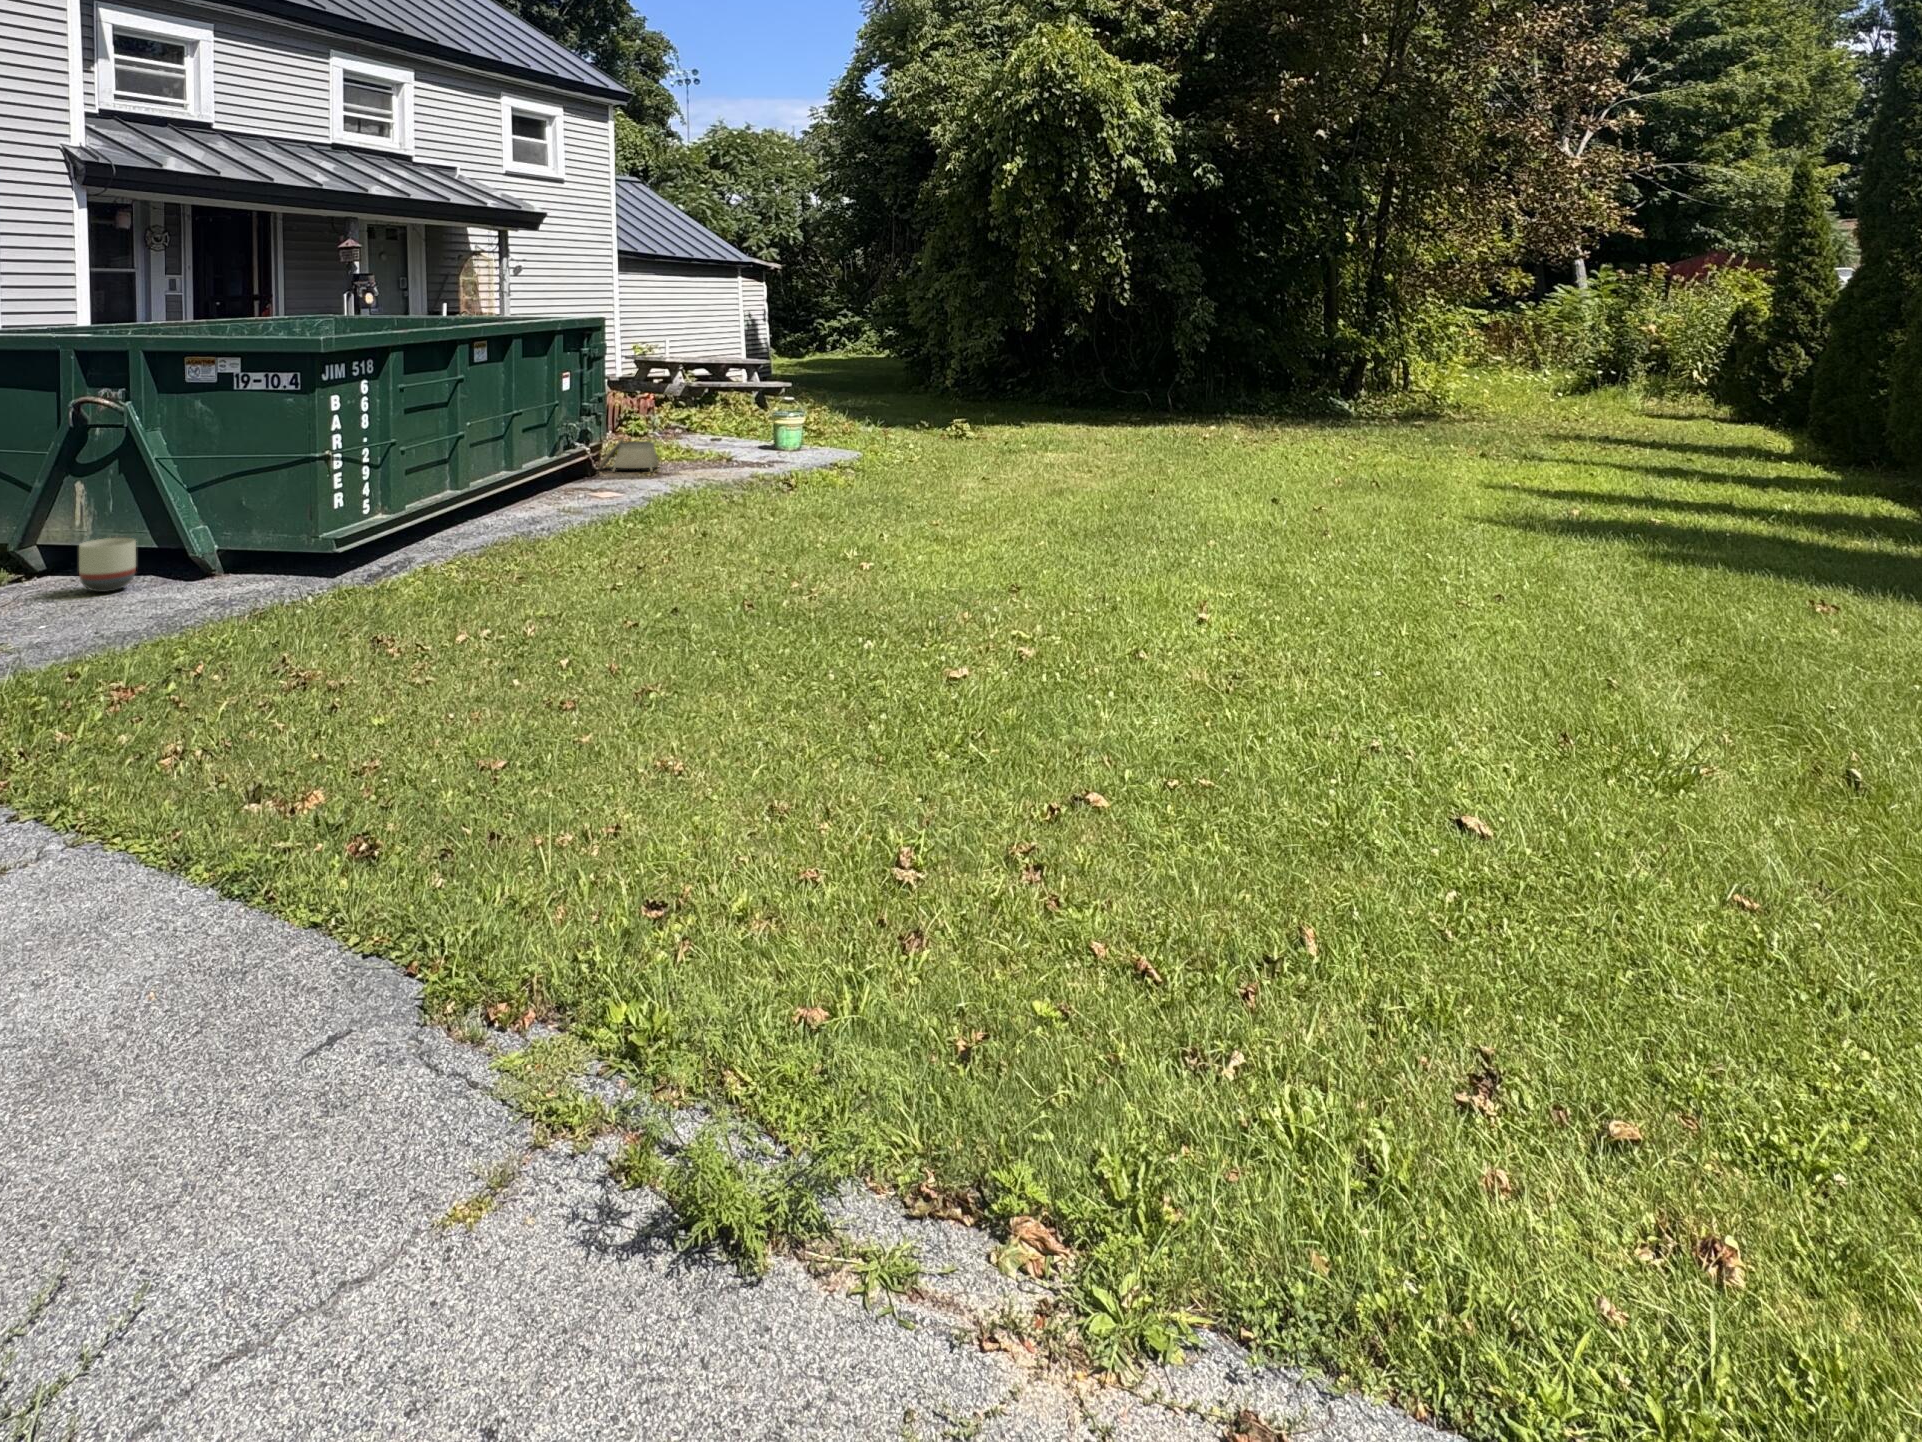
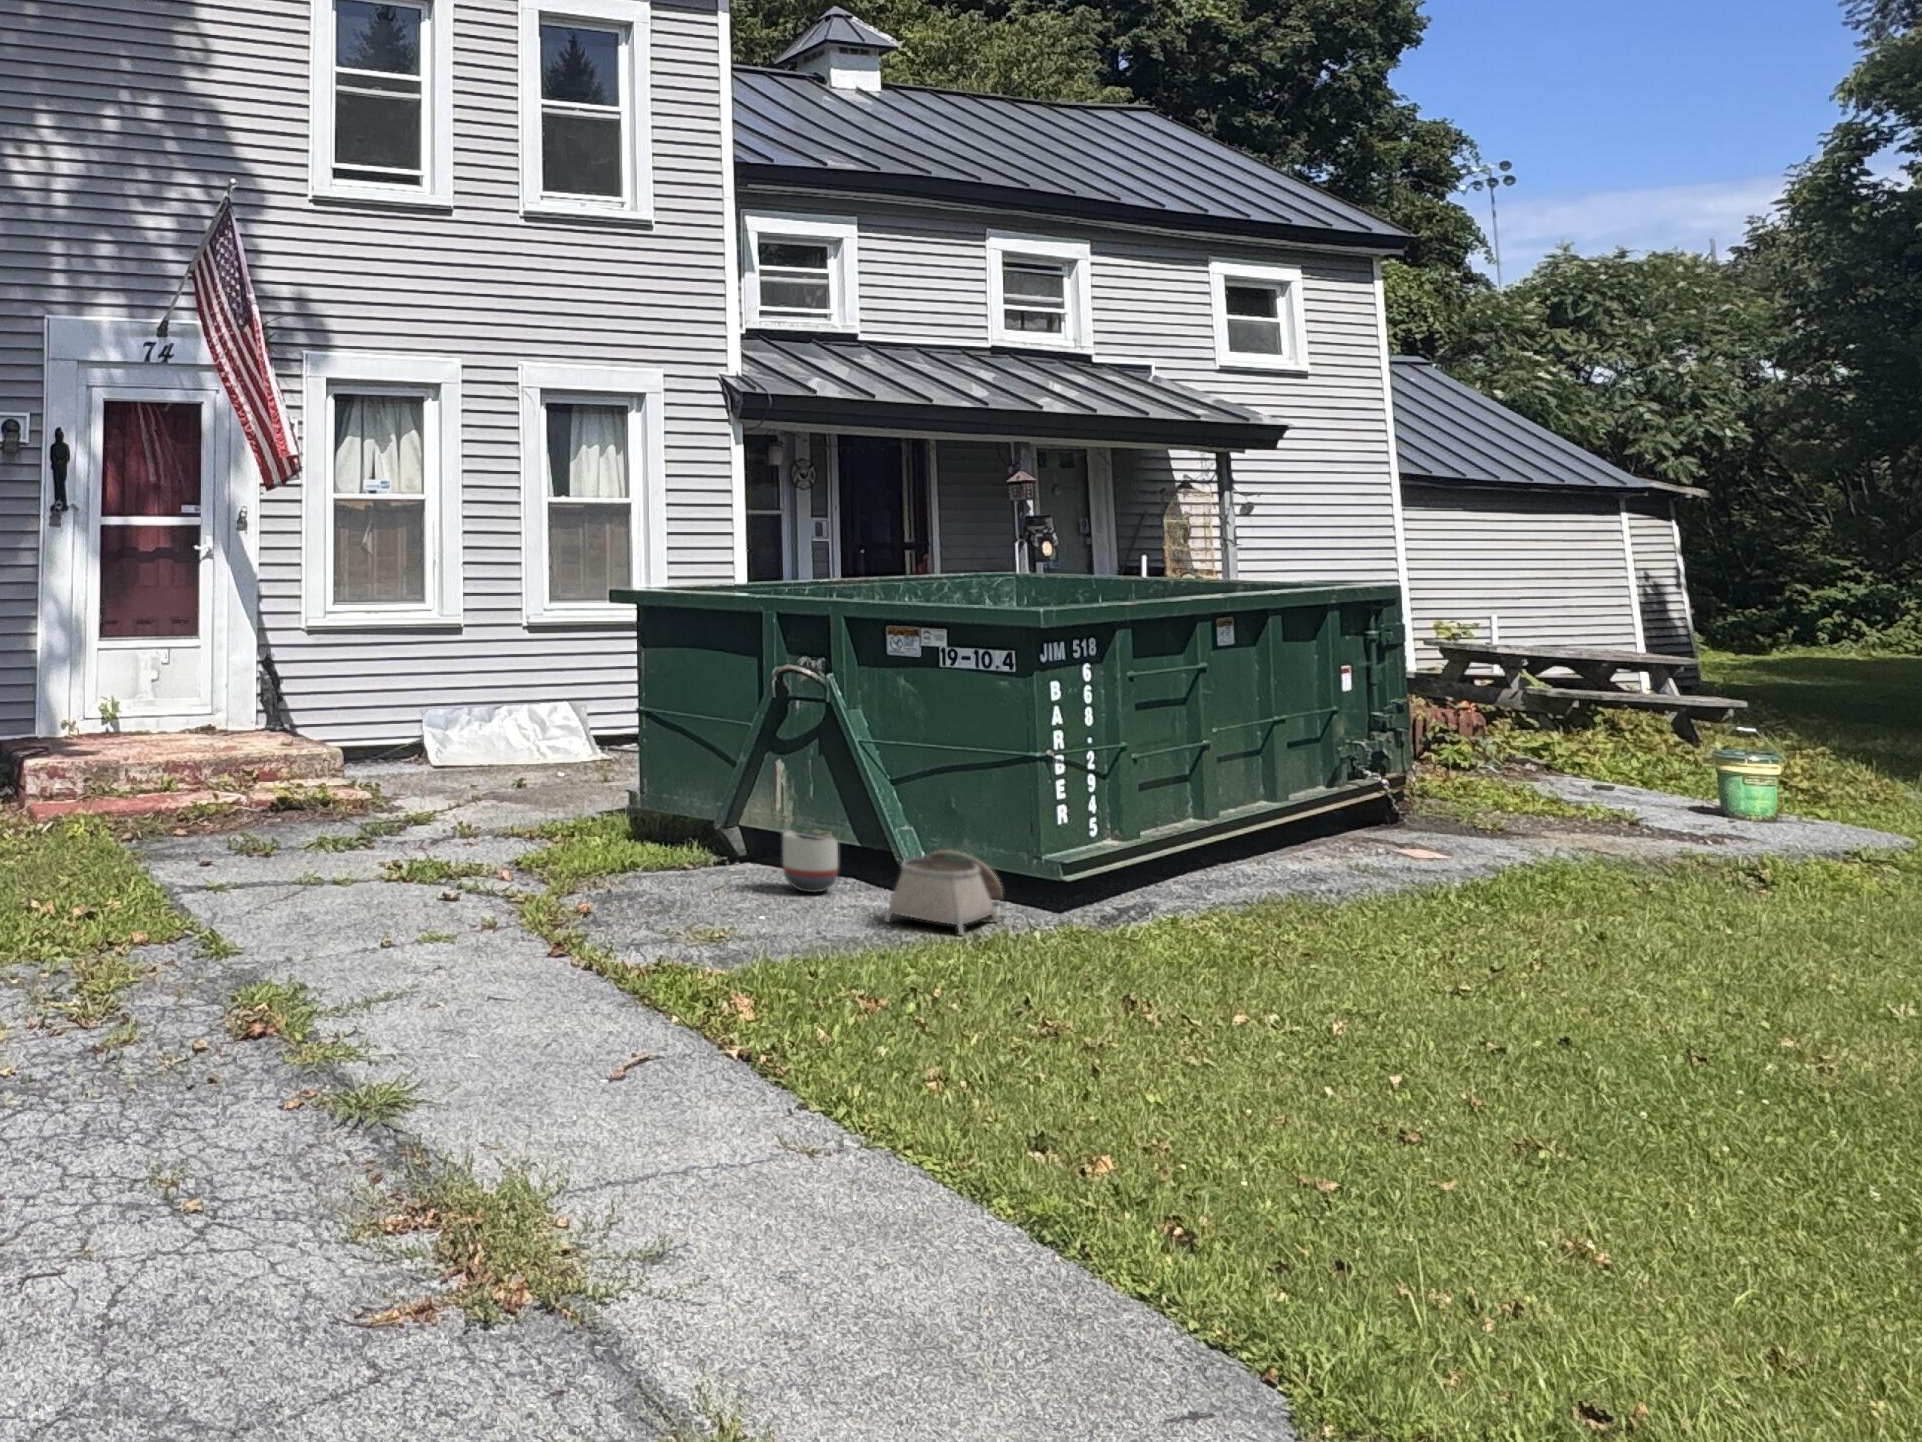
basket: present [599,439,660,471] -> present [884,850,1003,935]

